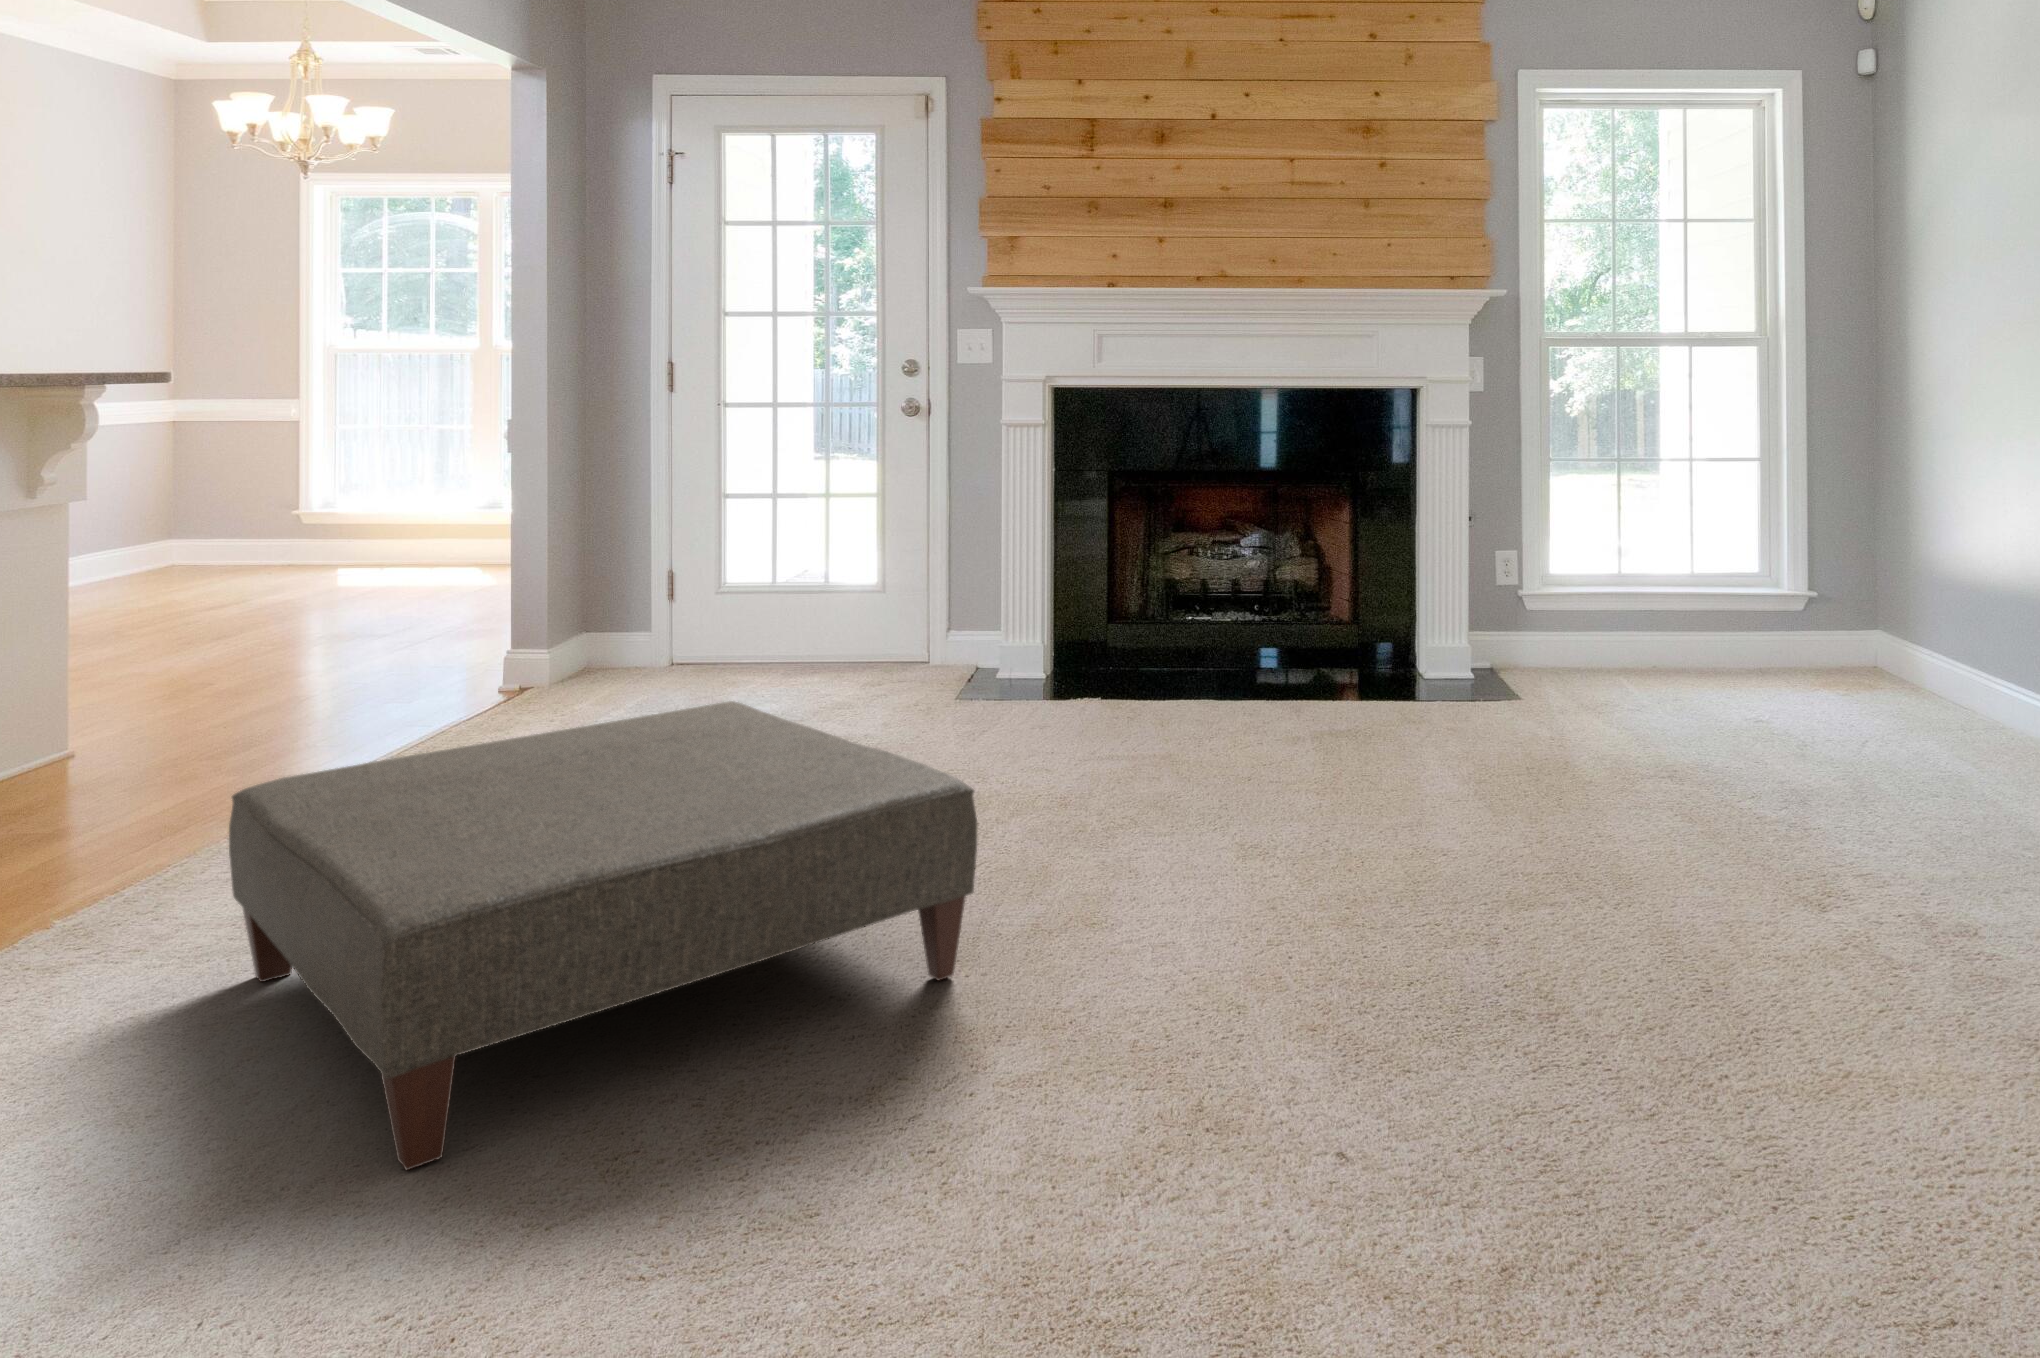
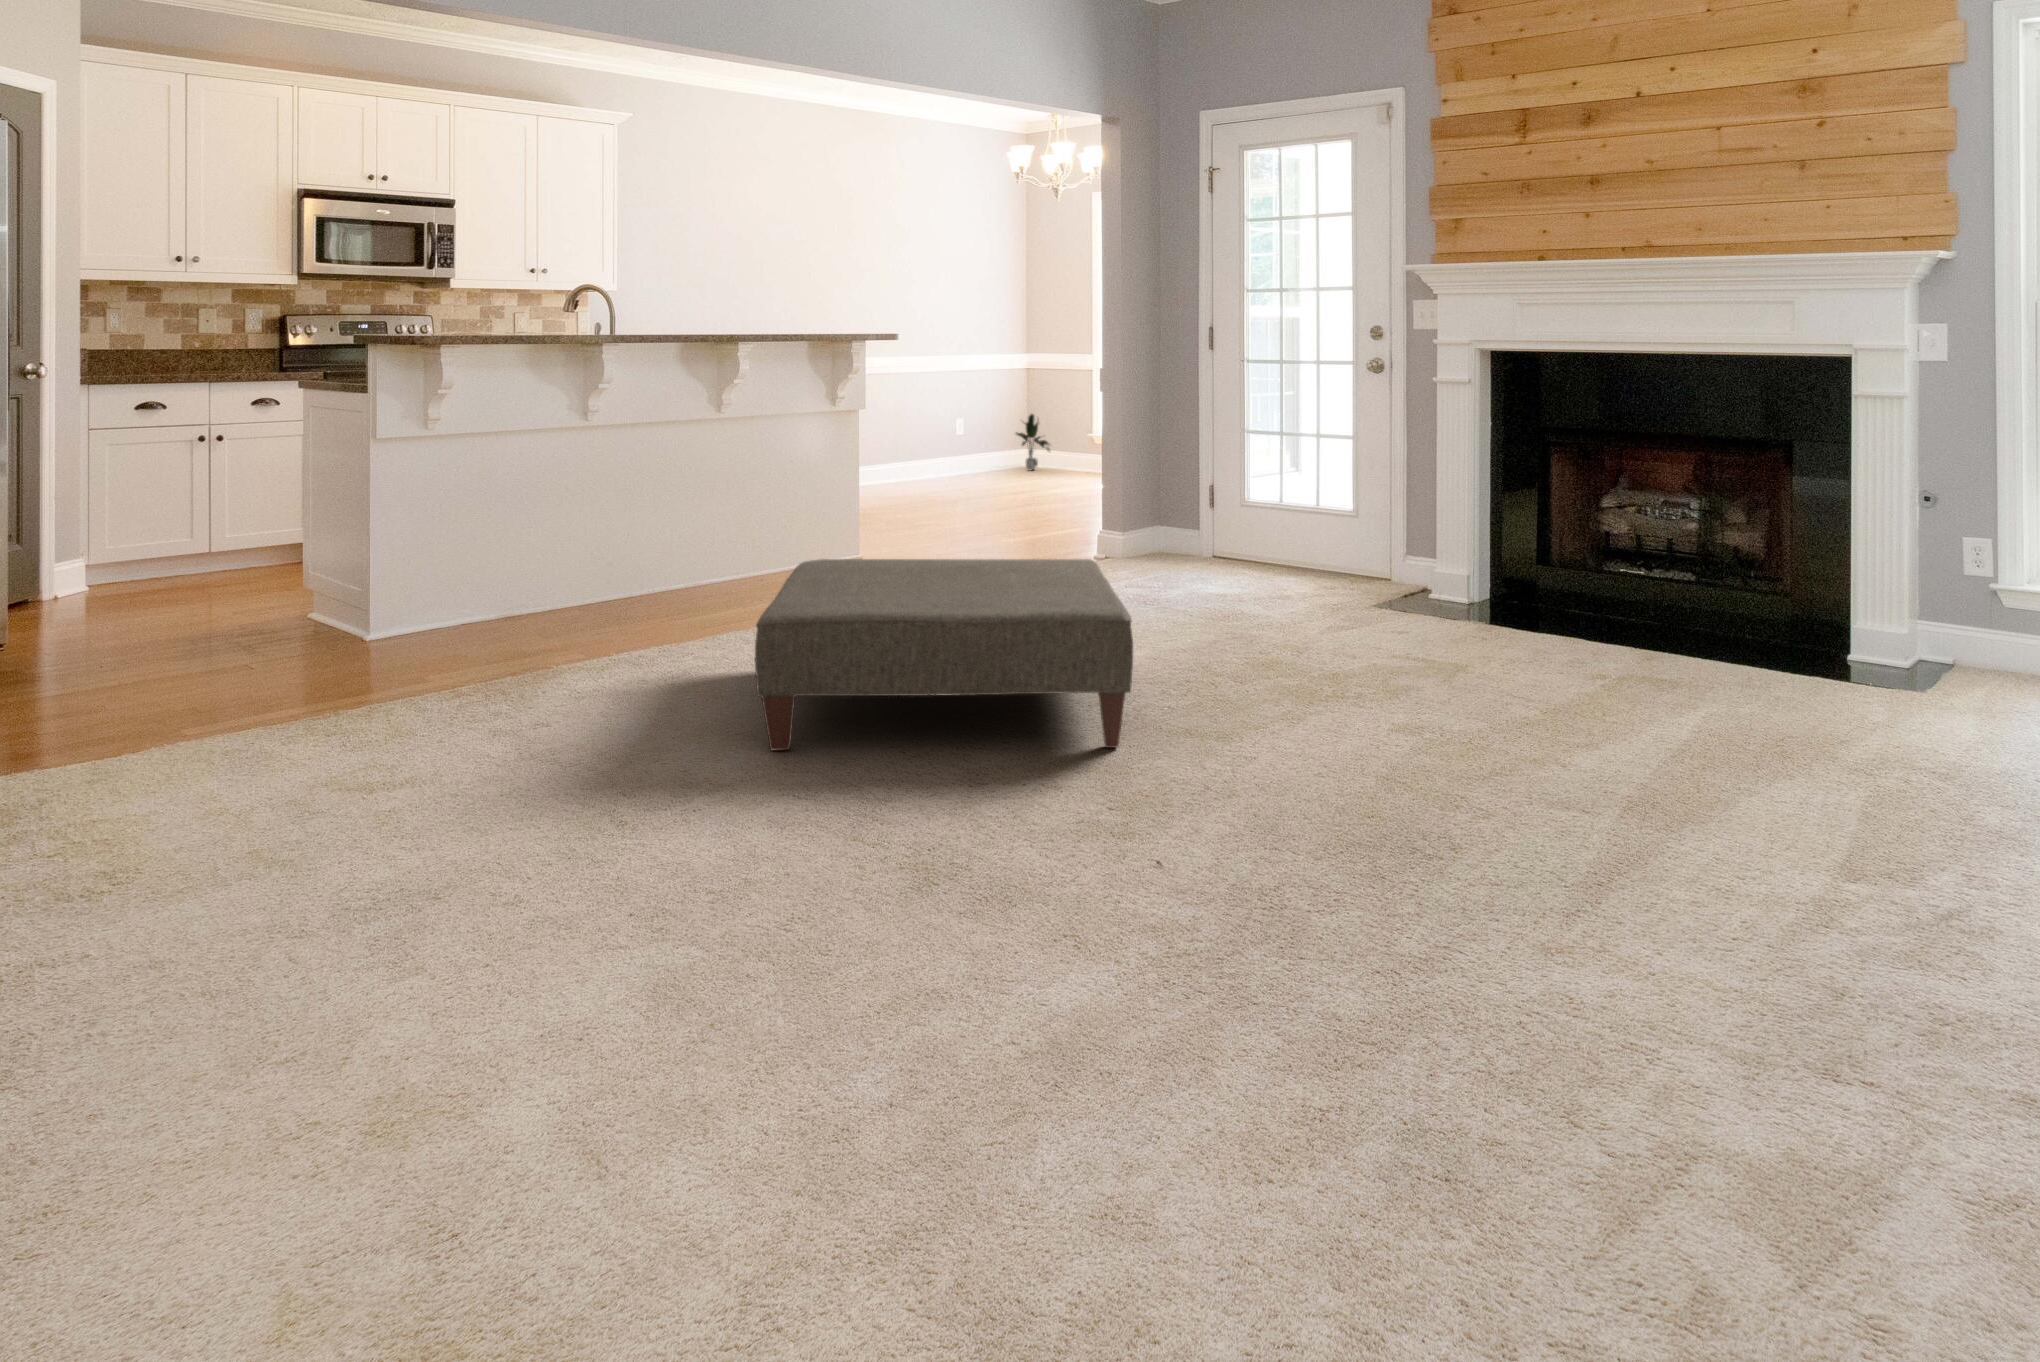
potted plant: none [190,478,254,561] -> present [1016,414,1049,471]

